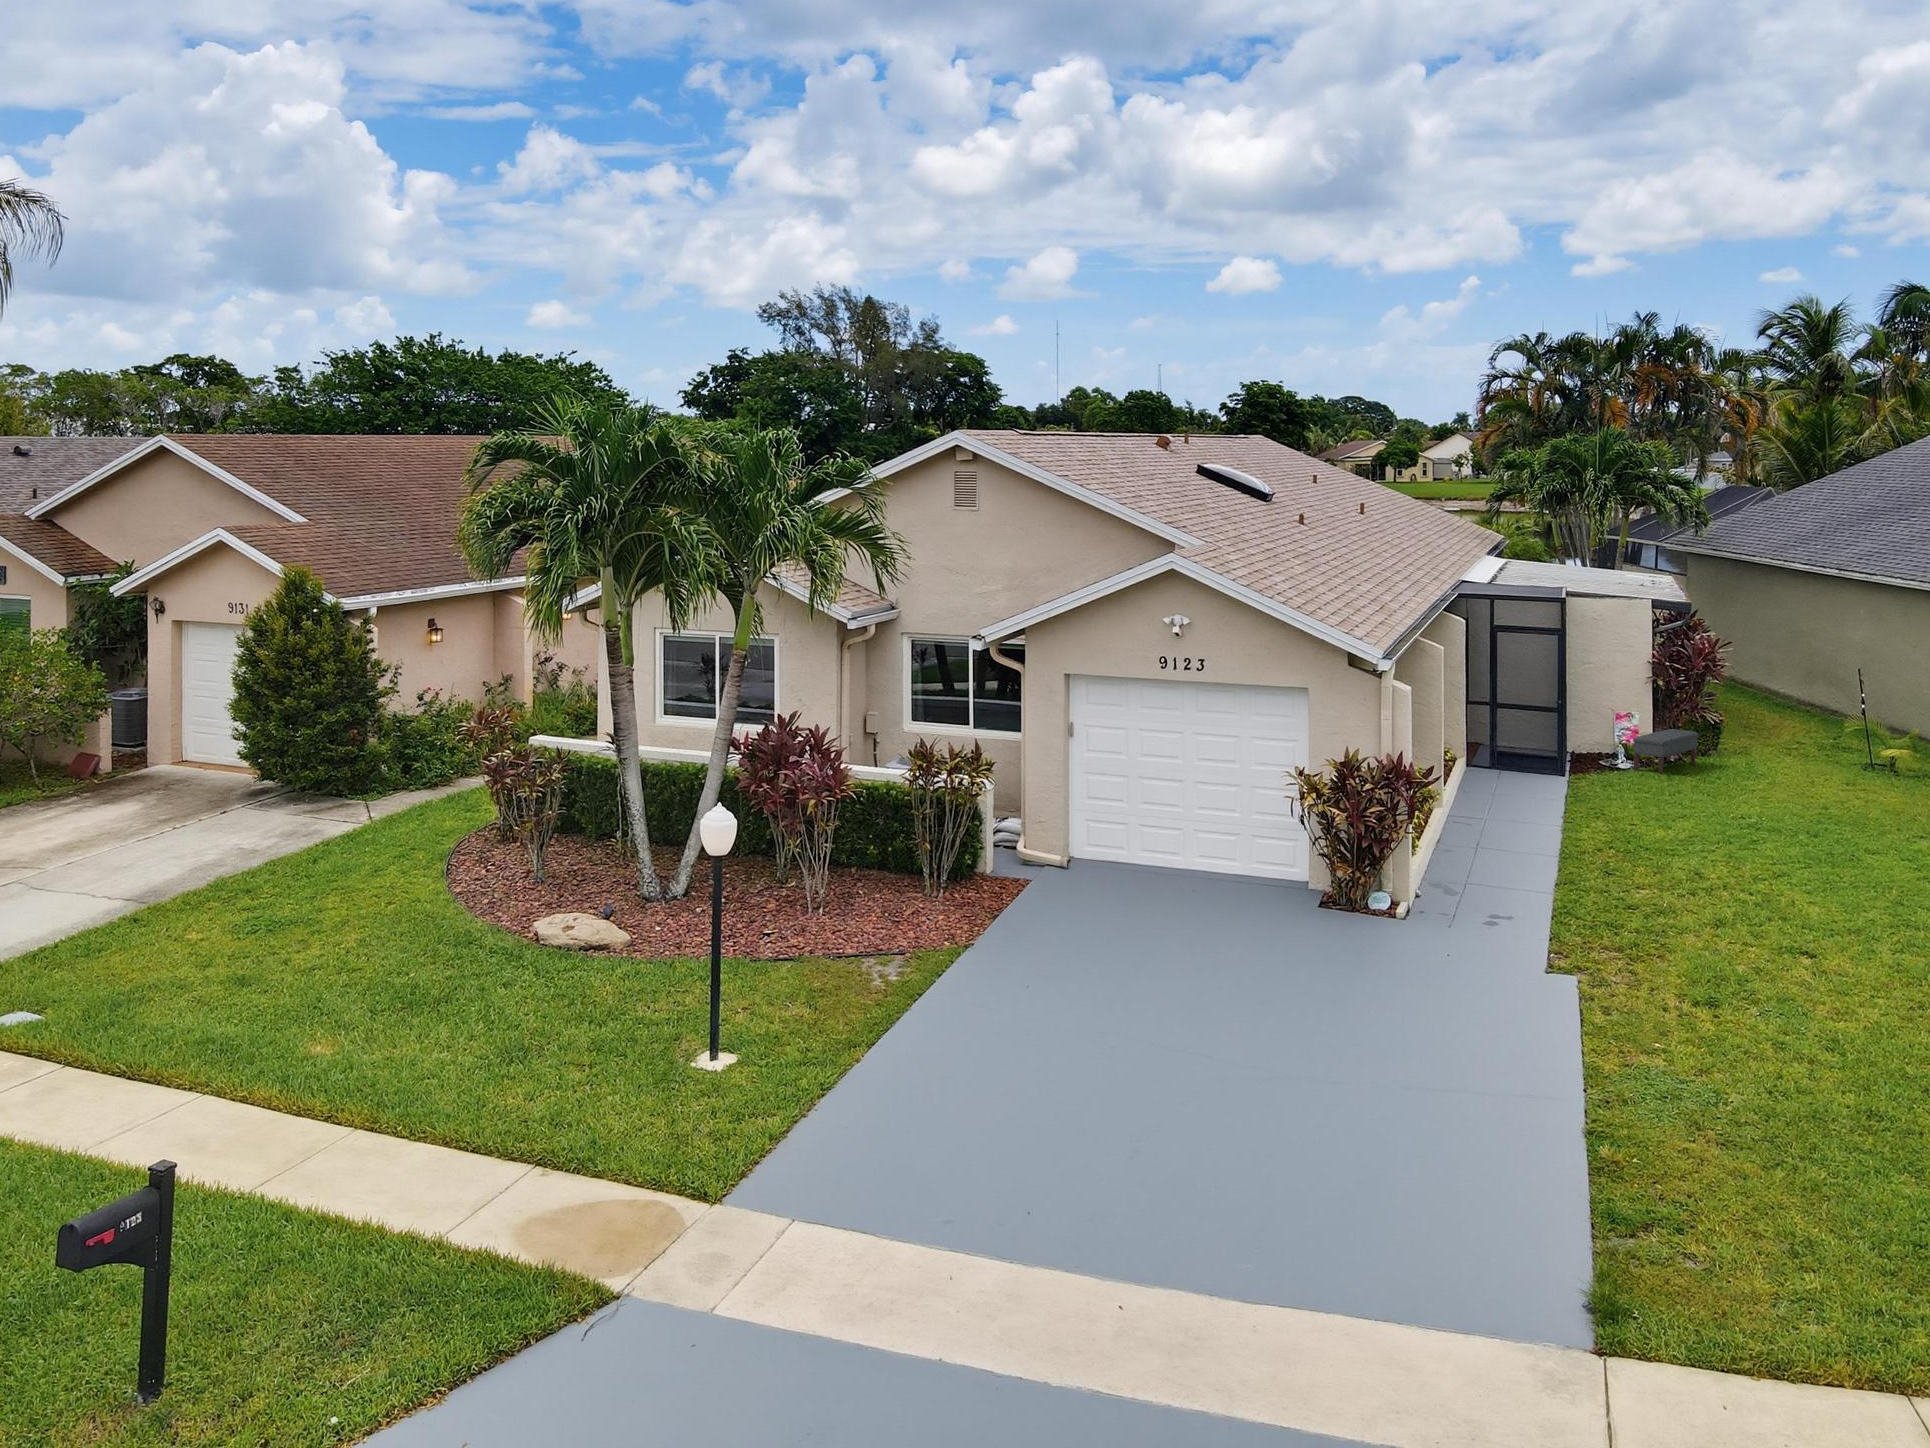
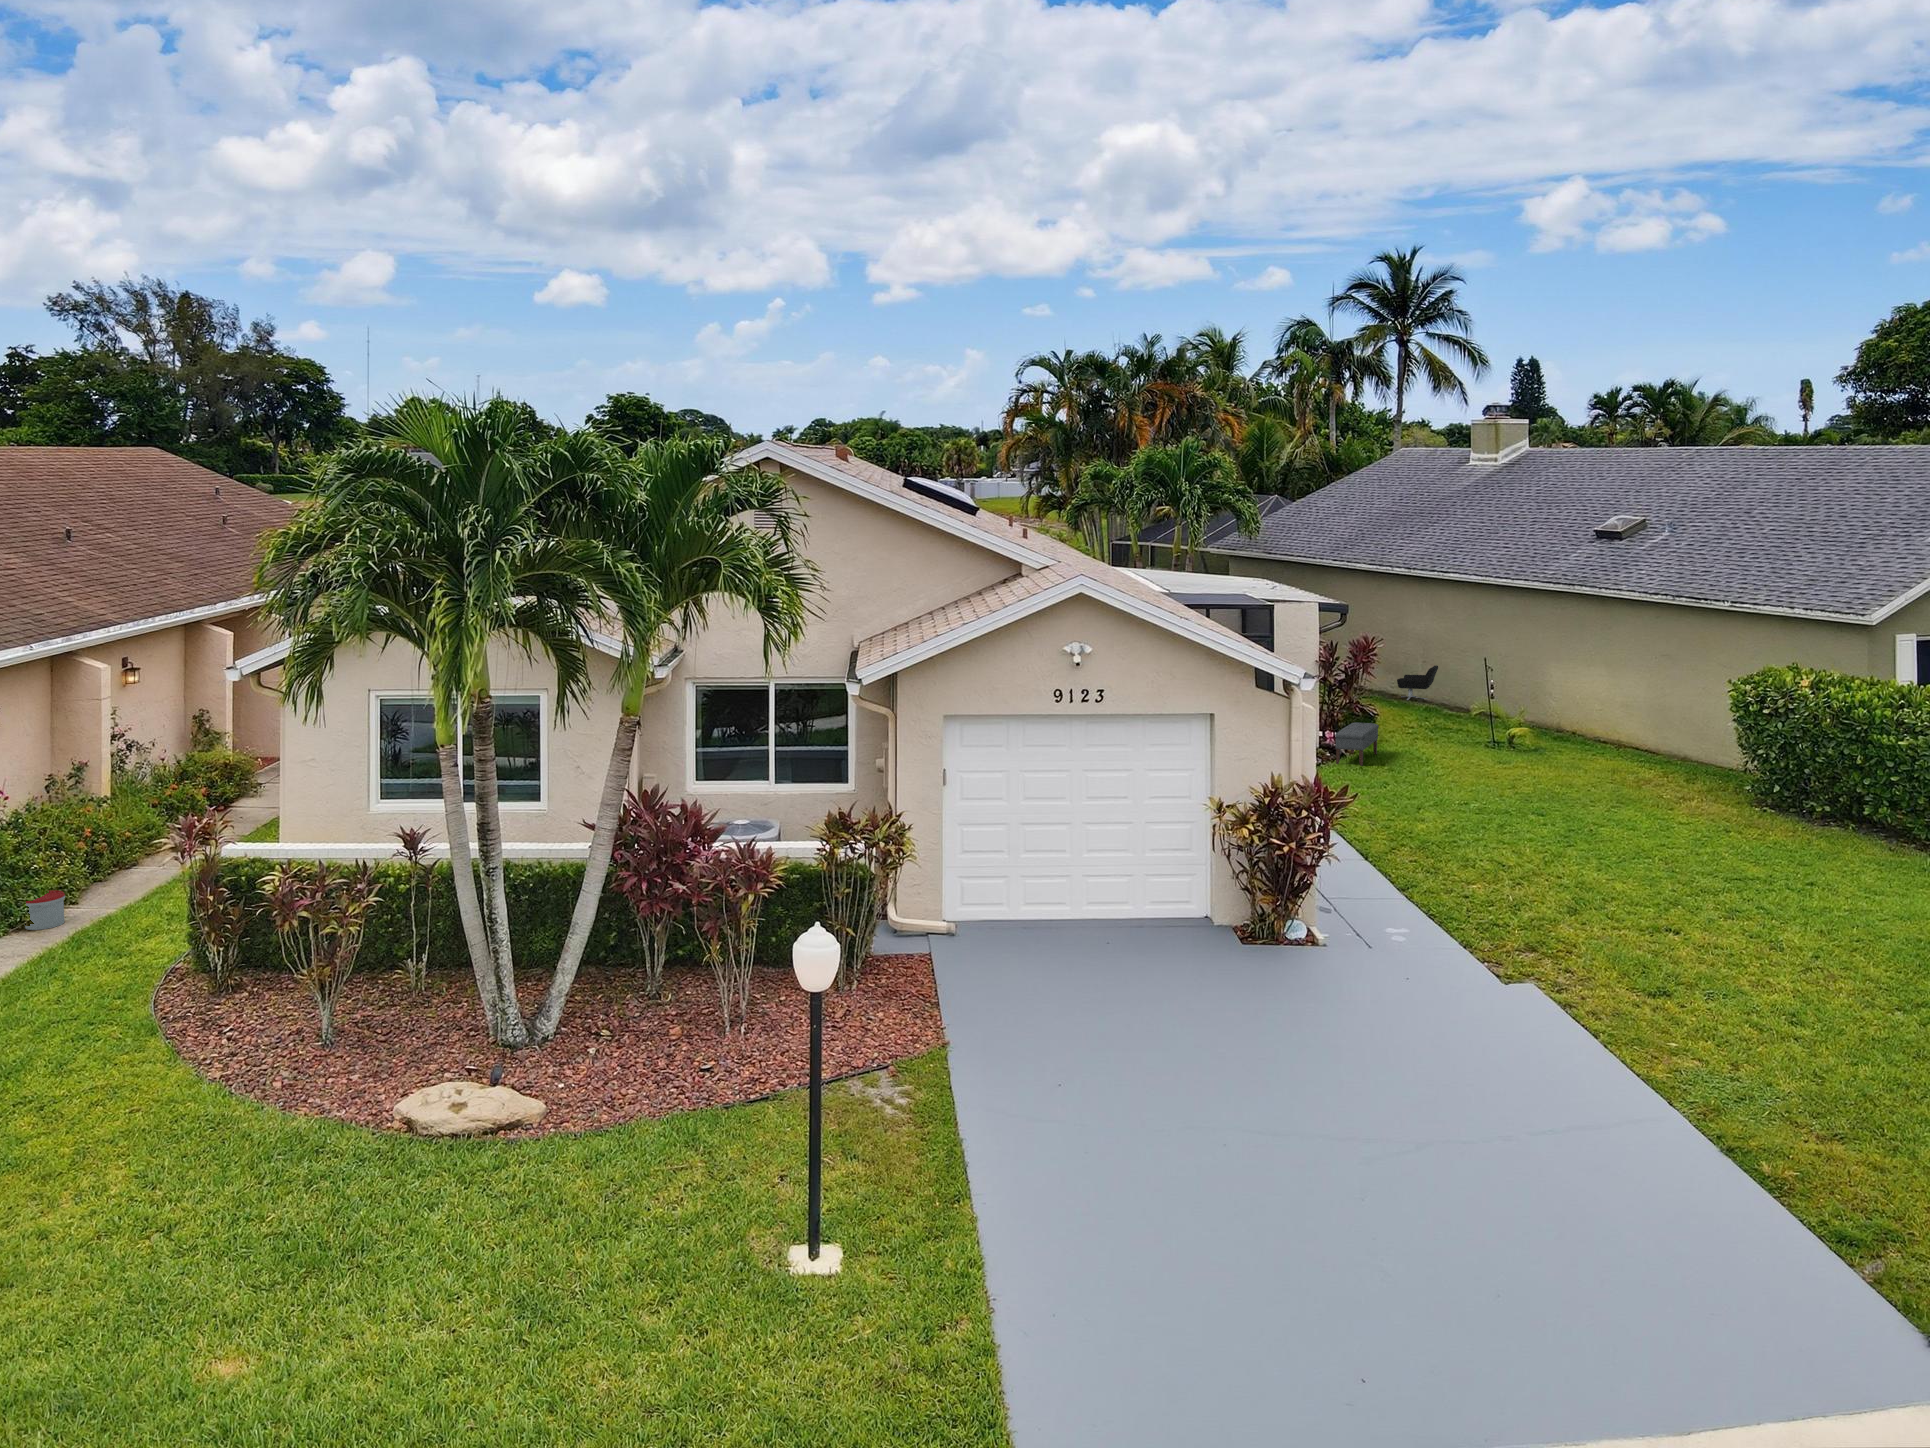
lounge chair: none [1797,680,1856,717] -> present [1397,665,1438,700]
bucket: none [422,763,453,790] -> present [25,890,65,930]

